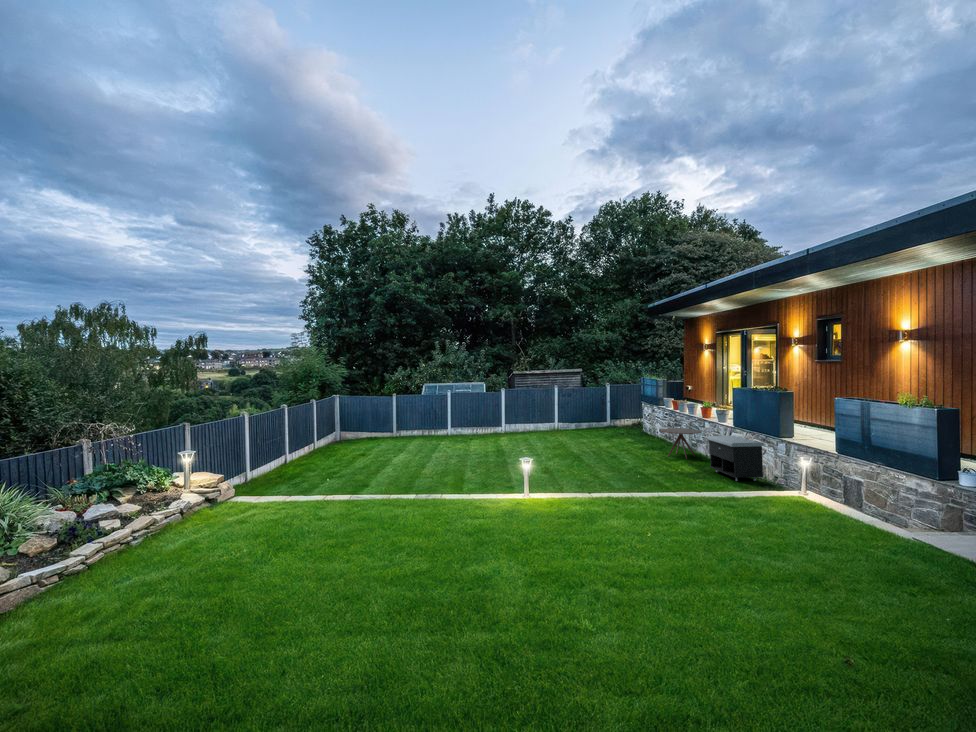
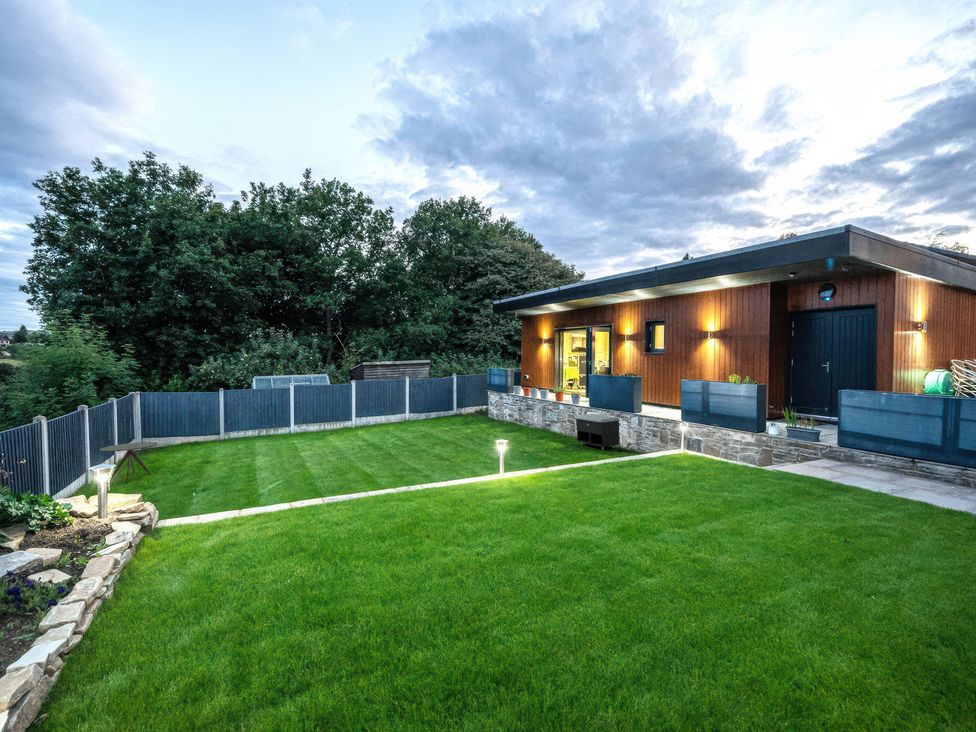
round table: present [660,428,702,459] -> present [100,442,158,480]

